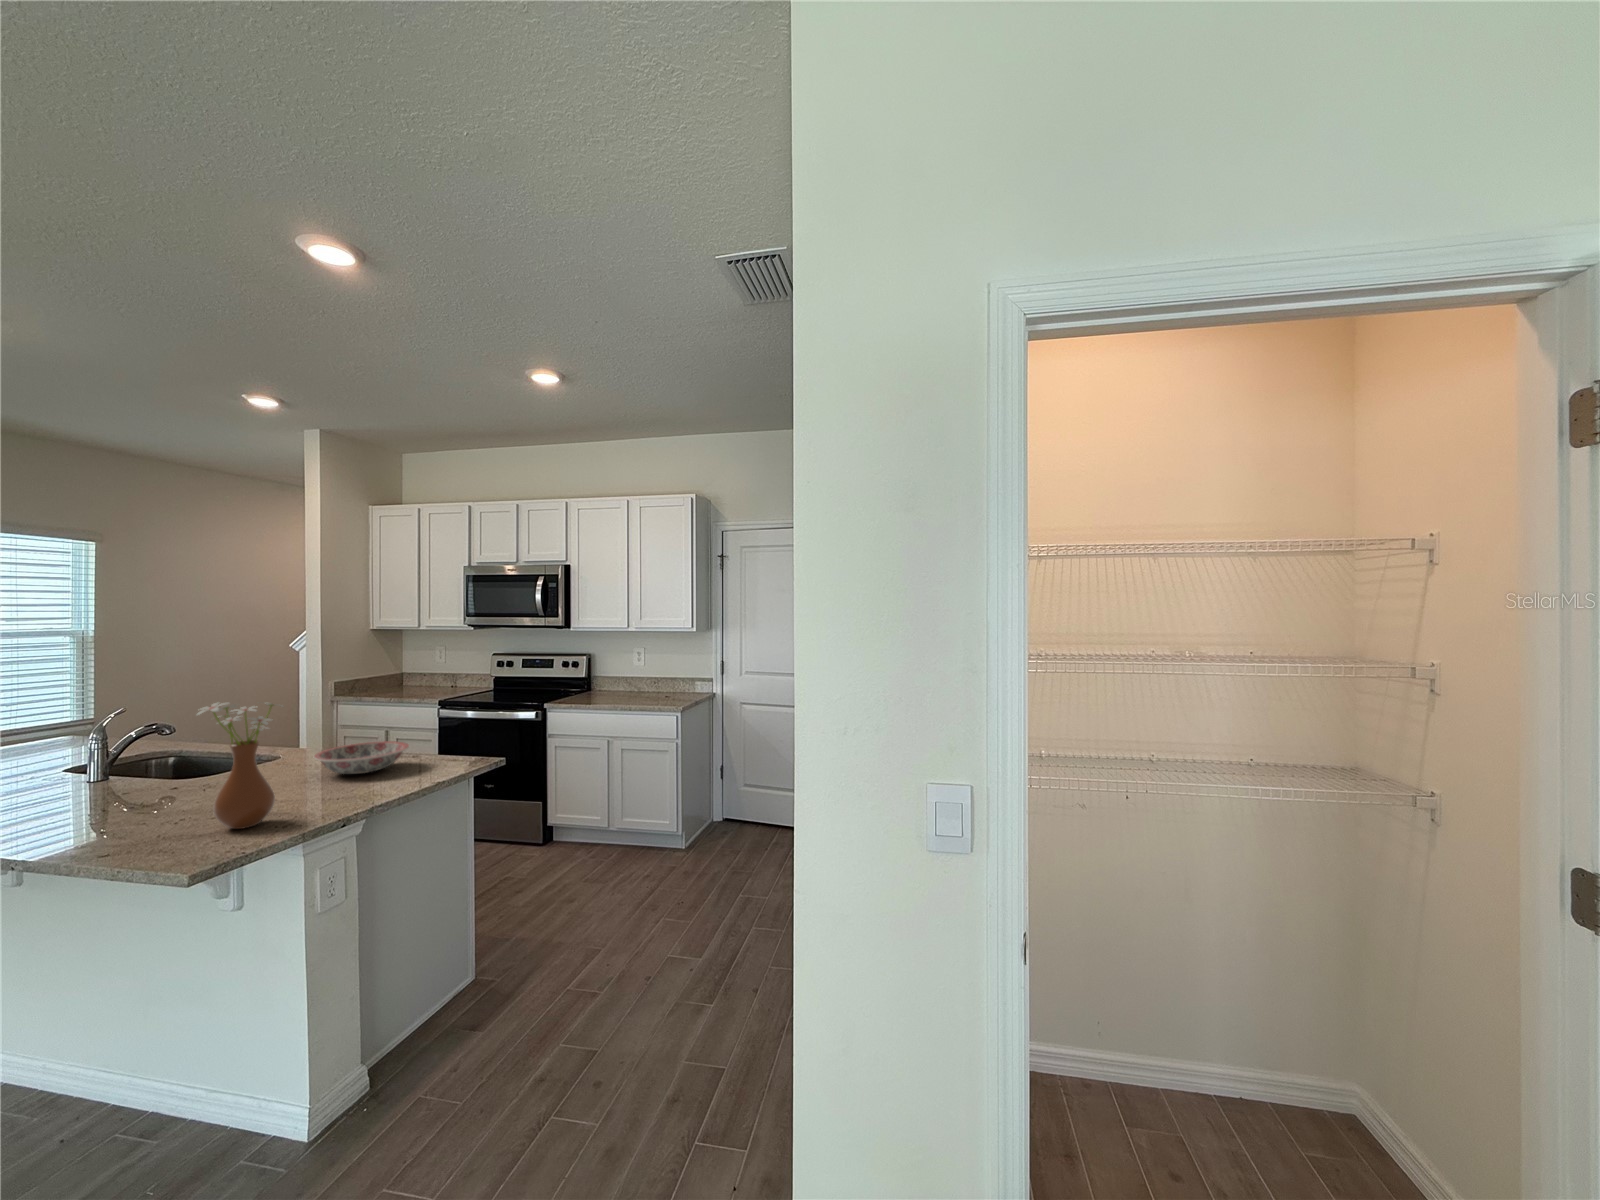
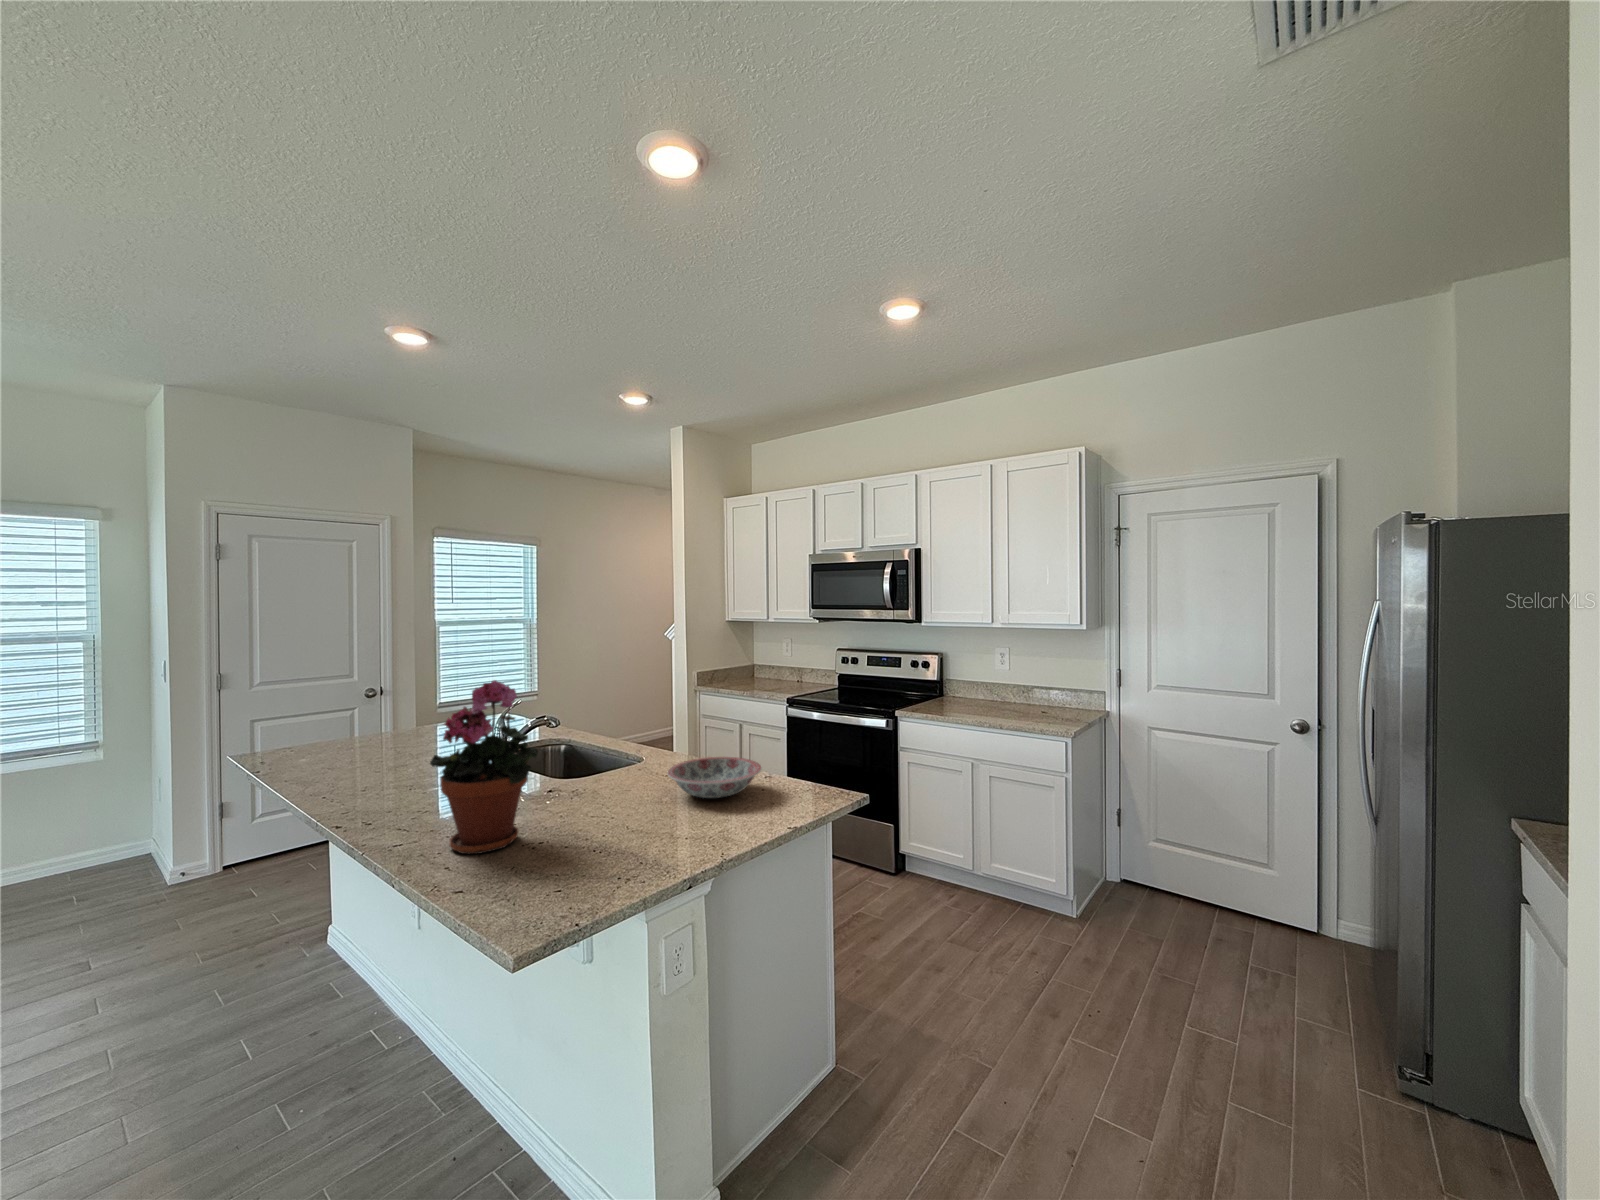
potted plant: none [48,679,180,835] -> present [430,680,538,854]
vase: present [197,703,283,829] -> none [537,716,629,875]

